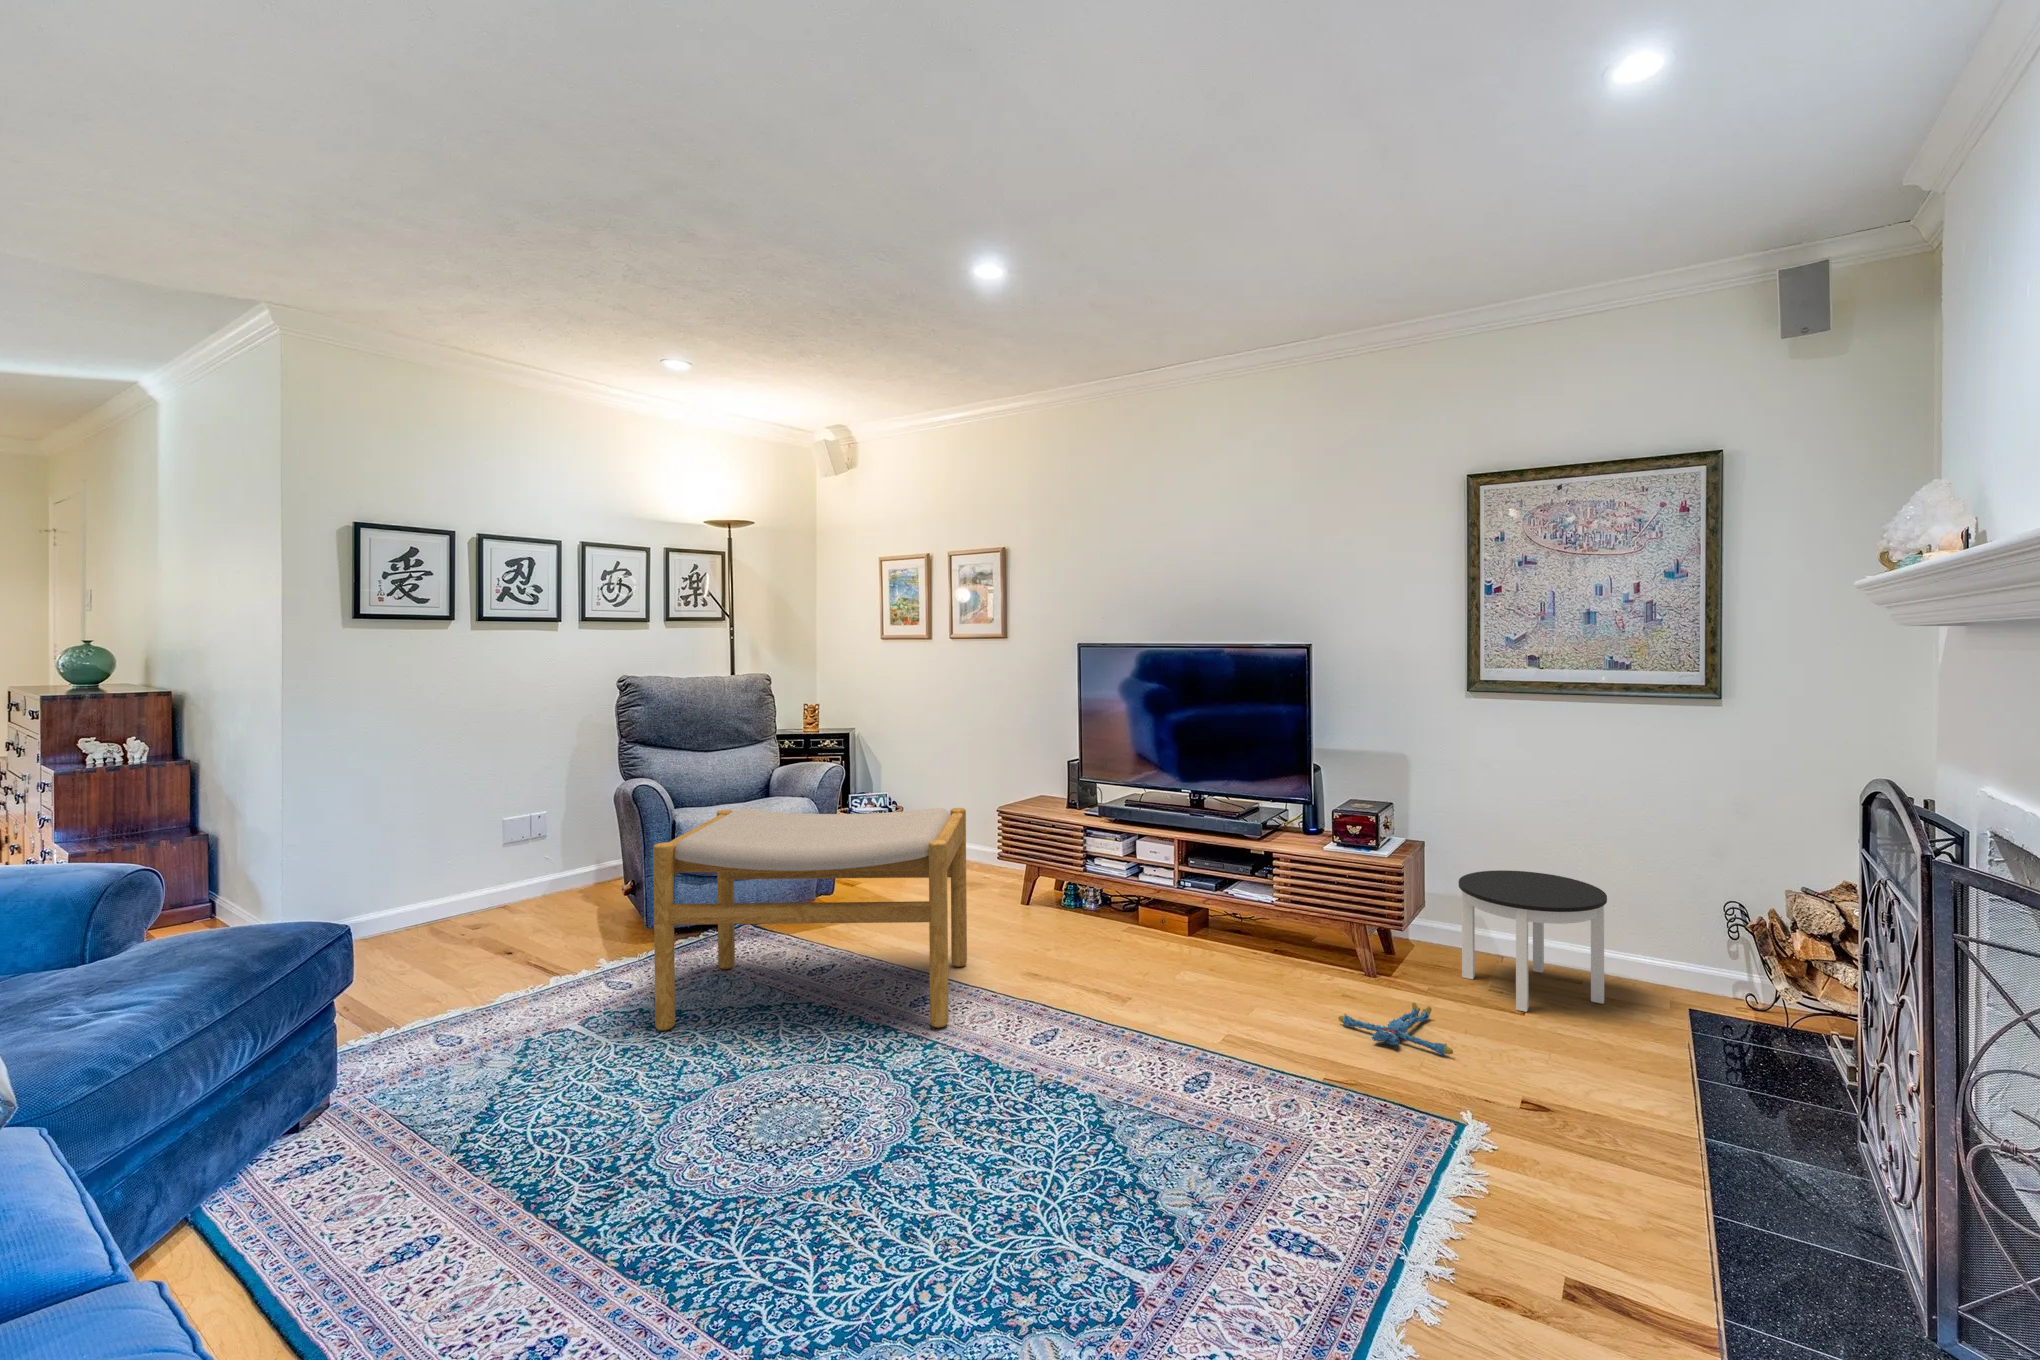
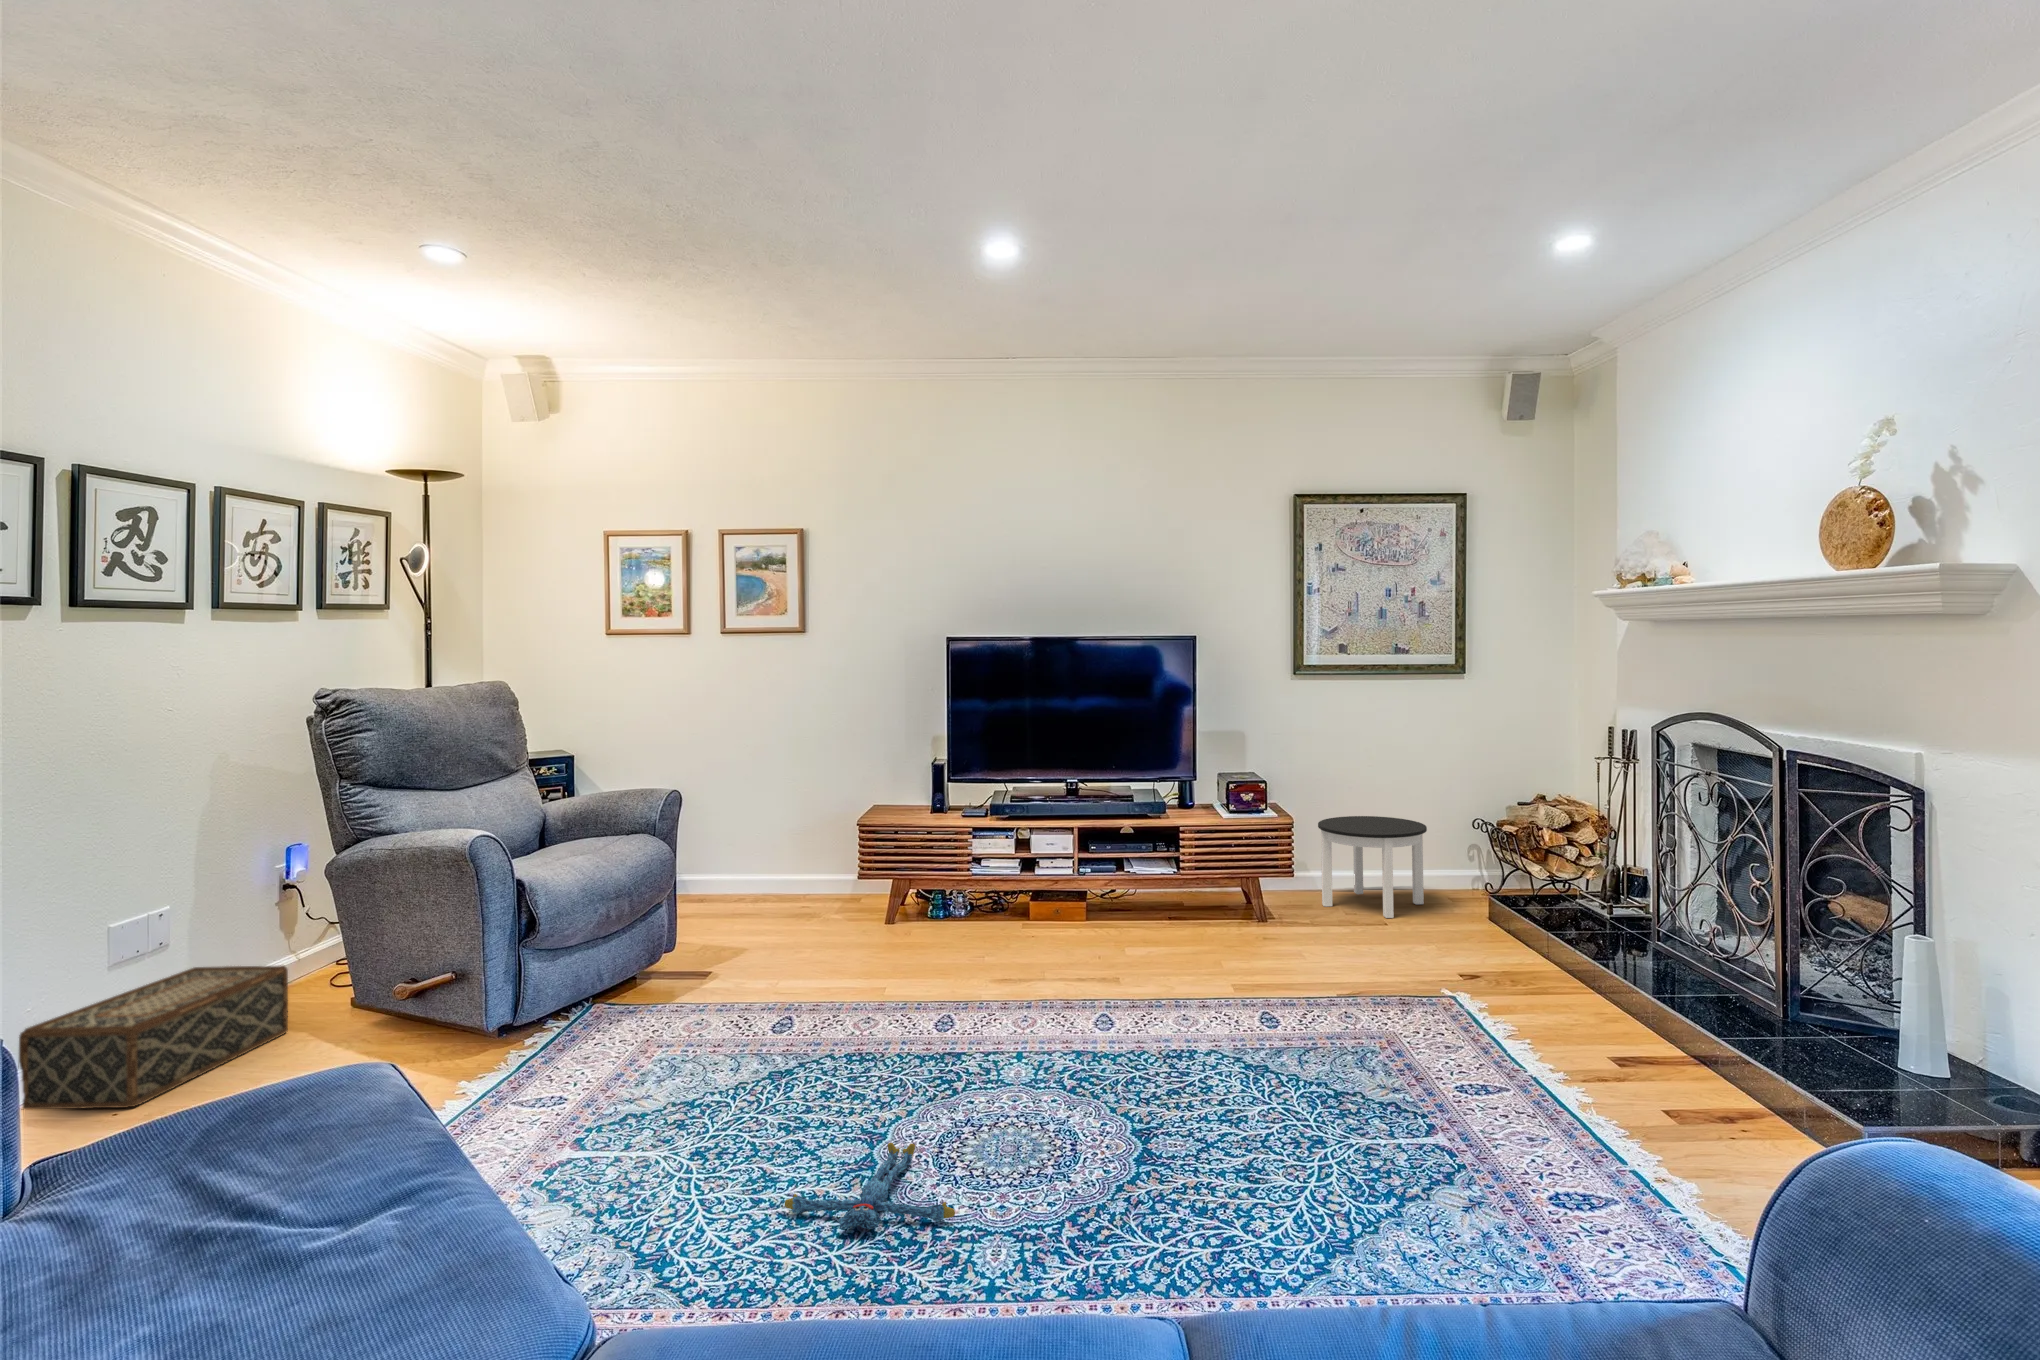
footstool: present [653,808,967,1031] -> none [660,811,1023,1108]
woven basket: none [432,853,587,936] -> present [19,965,288,1109]
plush toy: present [1338,1002,1453,1055] -> present [785,1143,955,1229]

